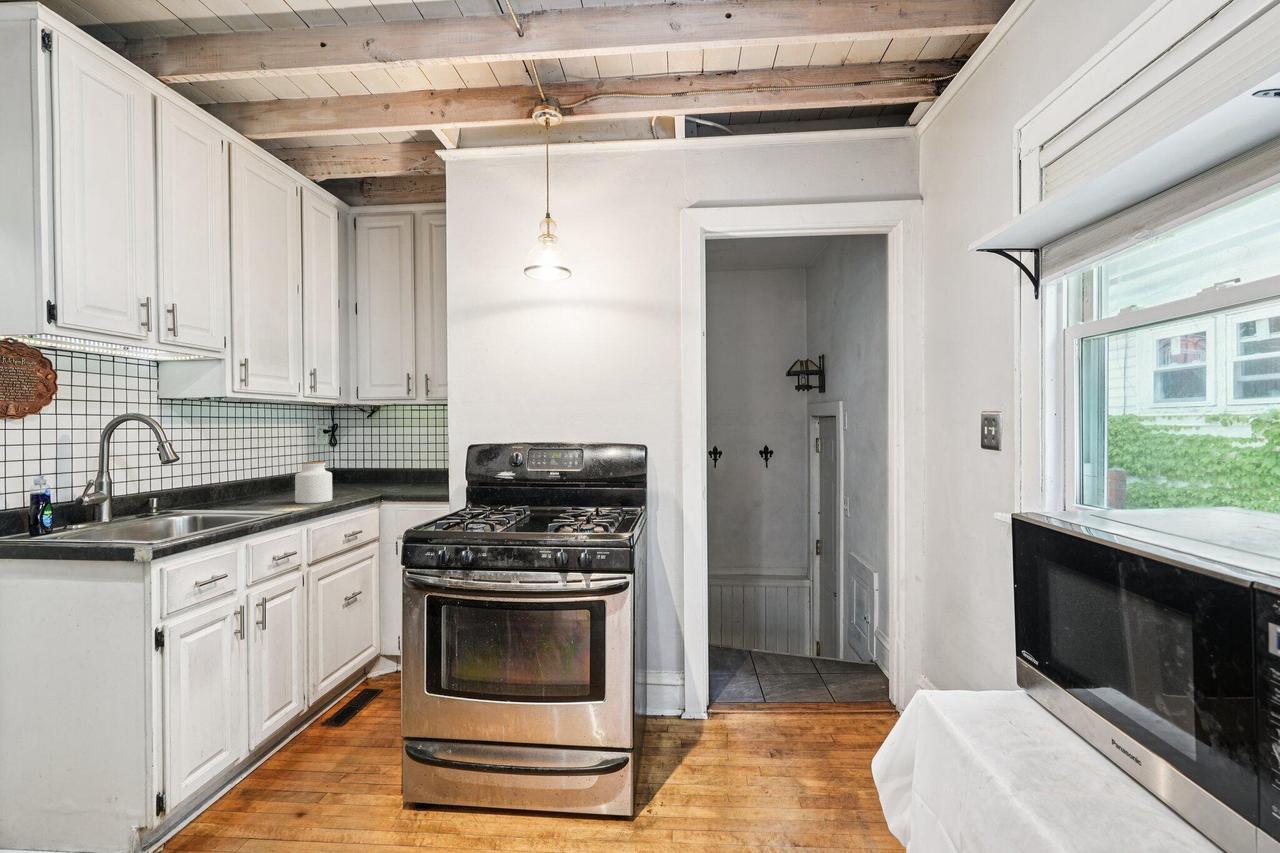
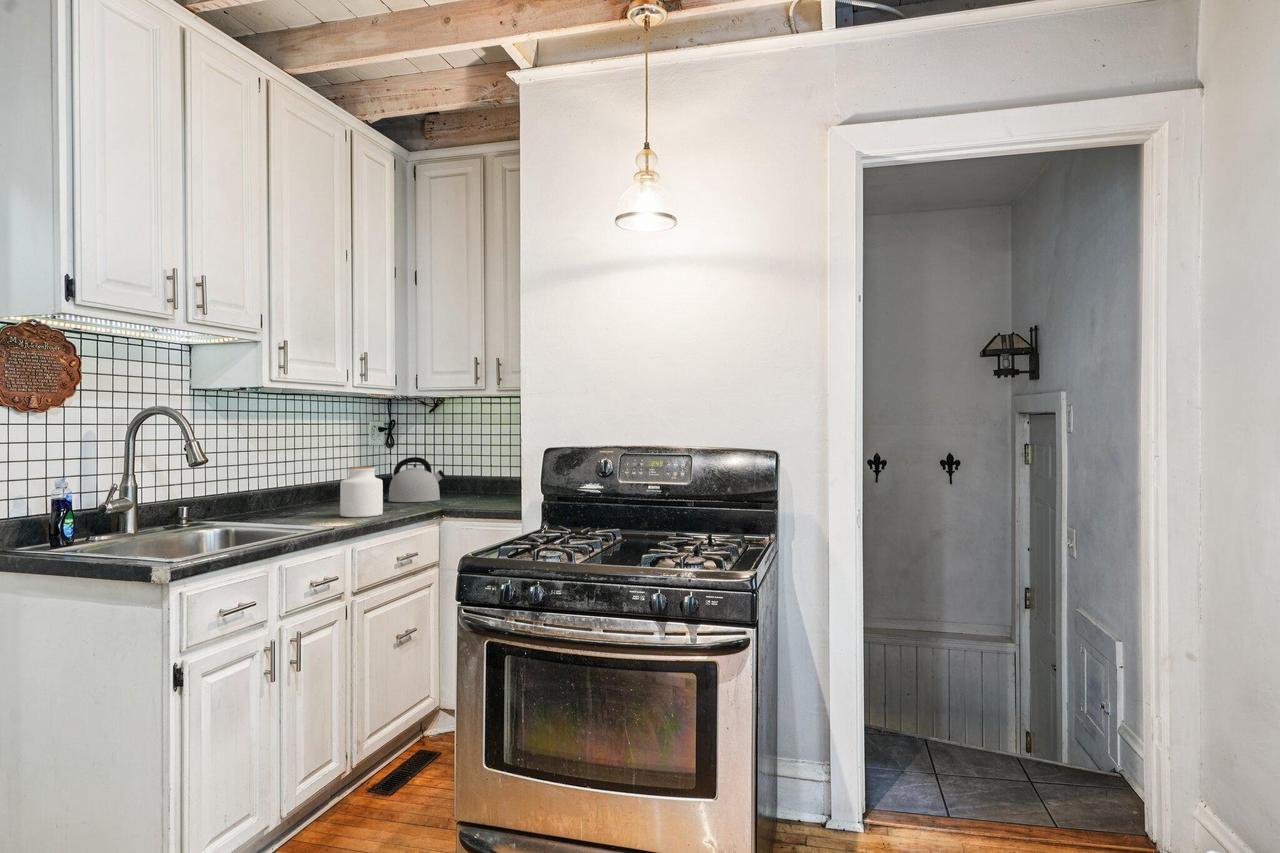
kettle: none [334,454,383,490] -> present [388,457,445,502]

